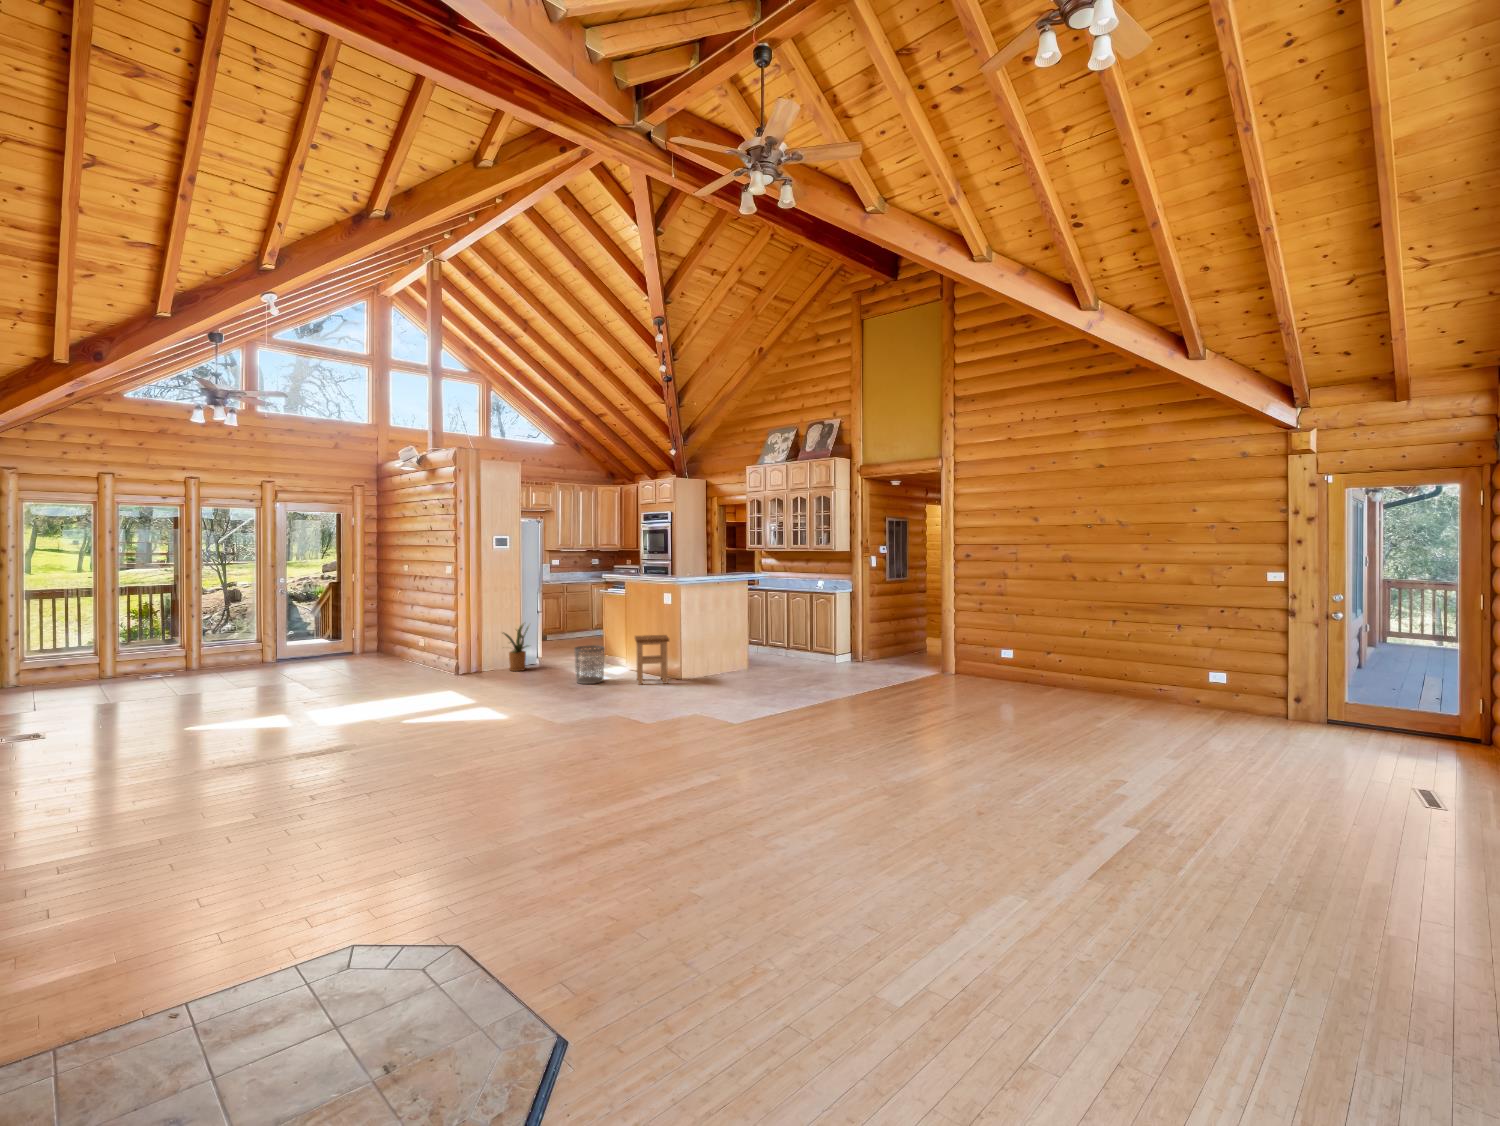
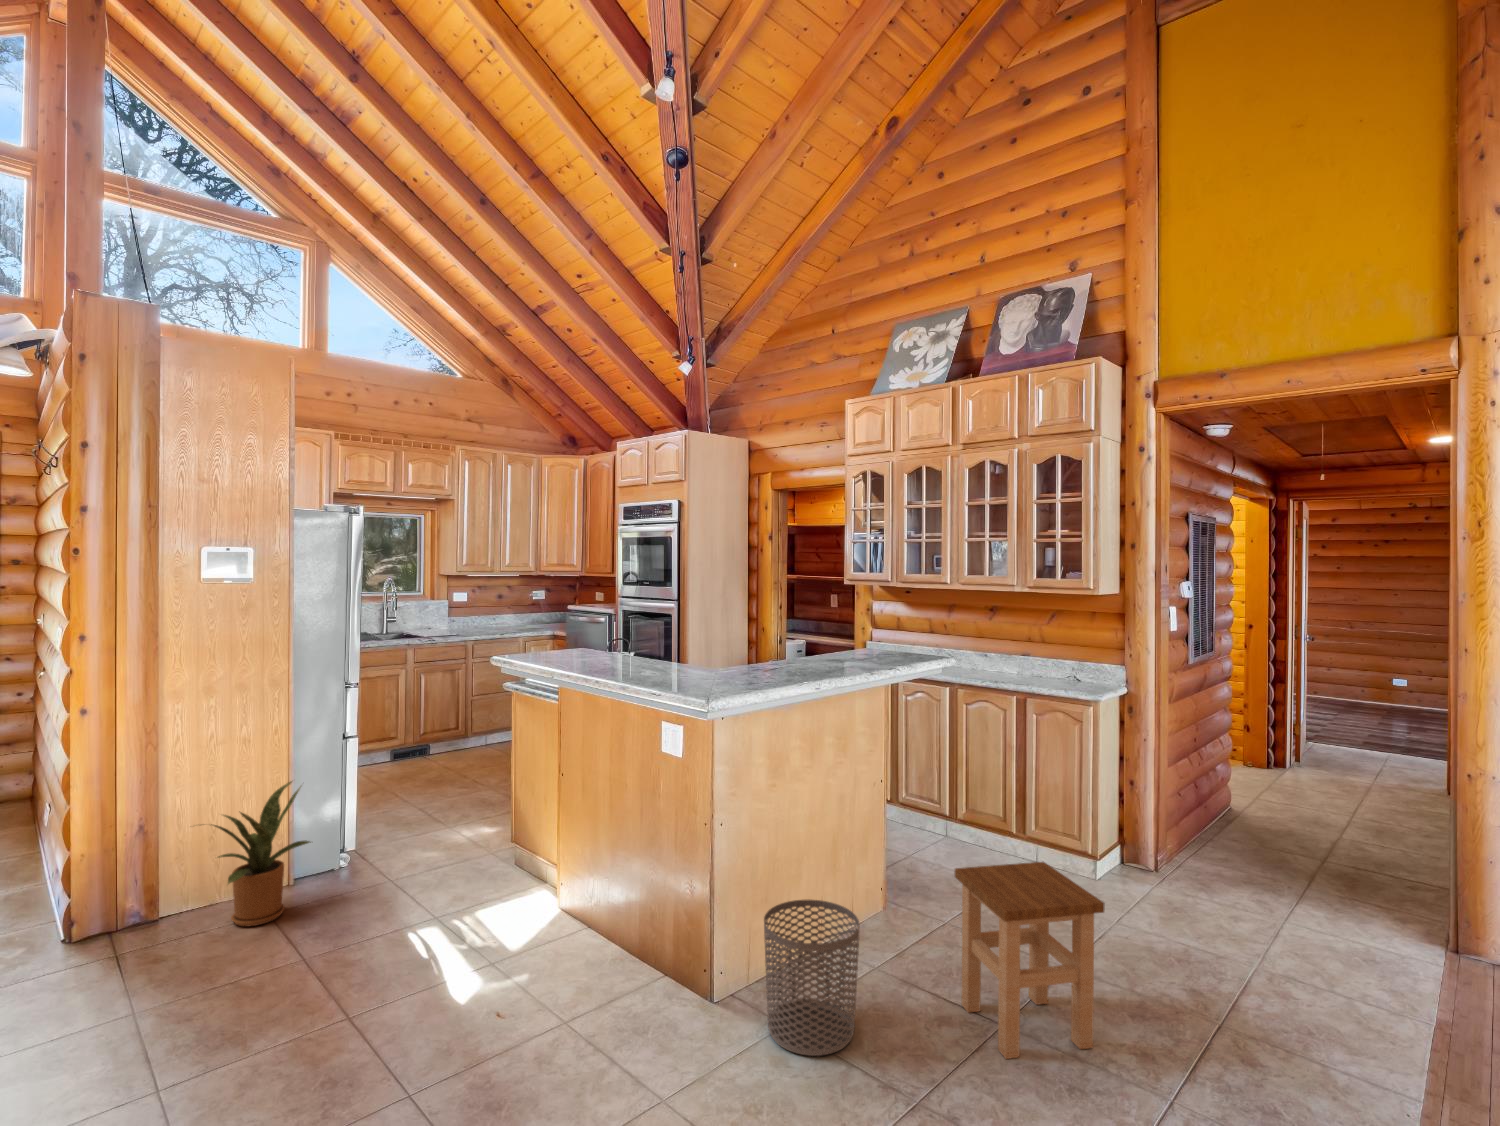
stool: present [635,635,669,685] -> present [955,862,1104,1059]
waste bin: present [574,645,605,684] -> present [764,900,860,1056]

